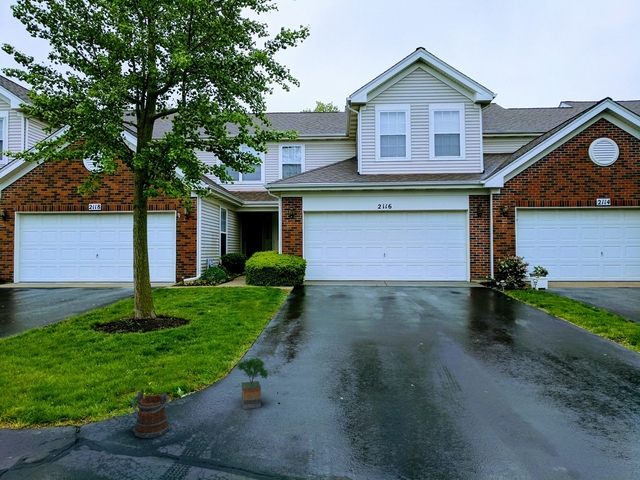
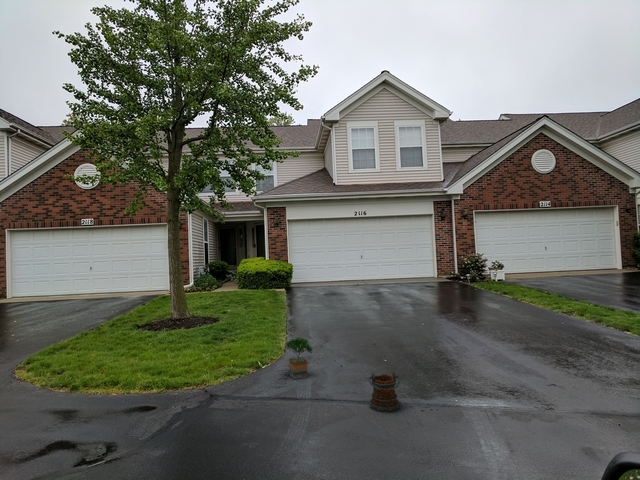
bucket: present [132,392,171,438] -> present [368,372,400,412]

